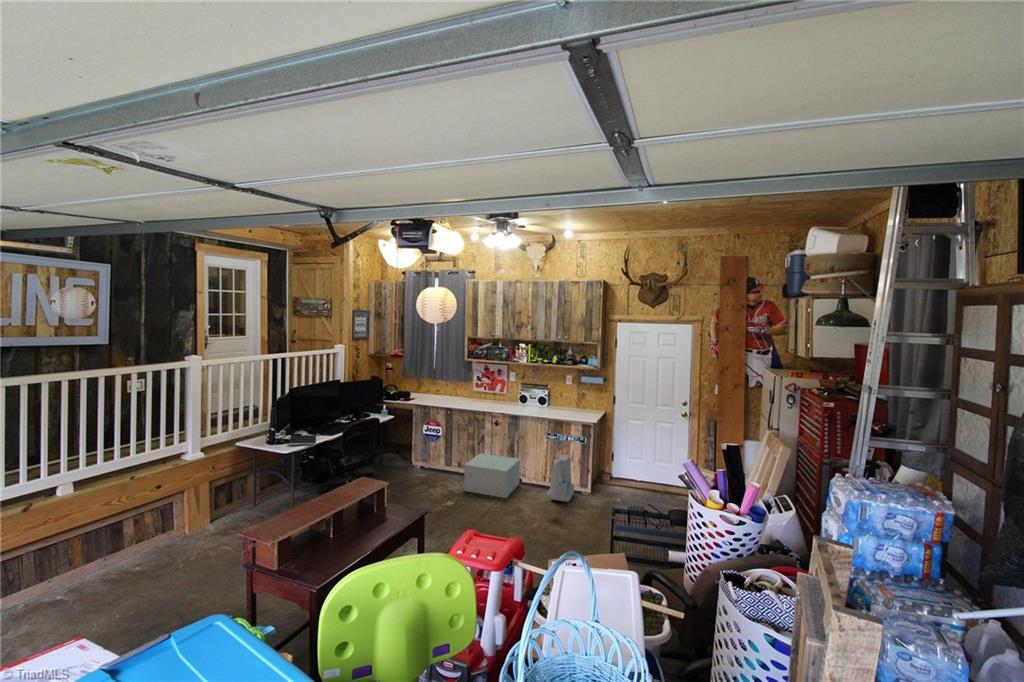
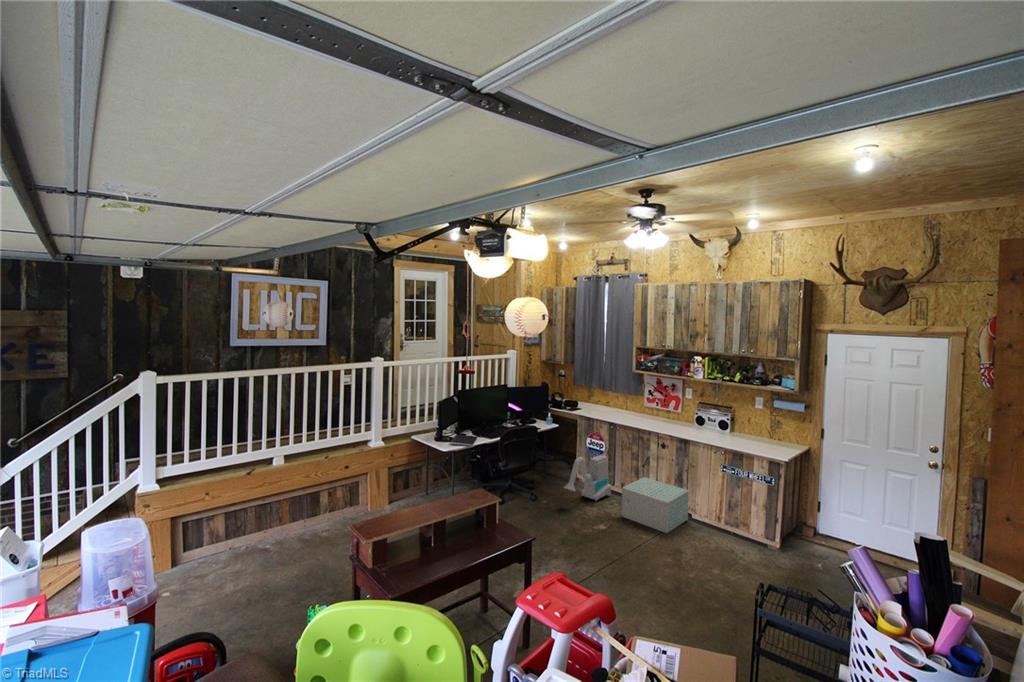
vacuum cleaner: present [546,455,574,502] -> present [564,455,611,501]

